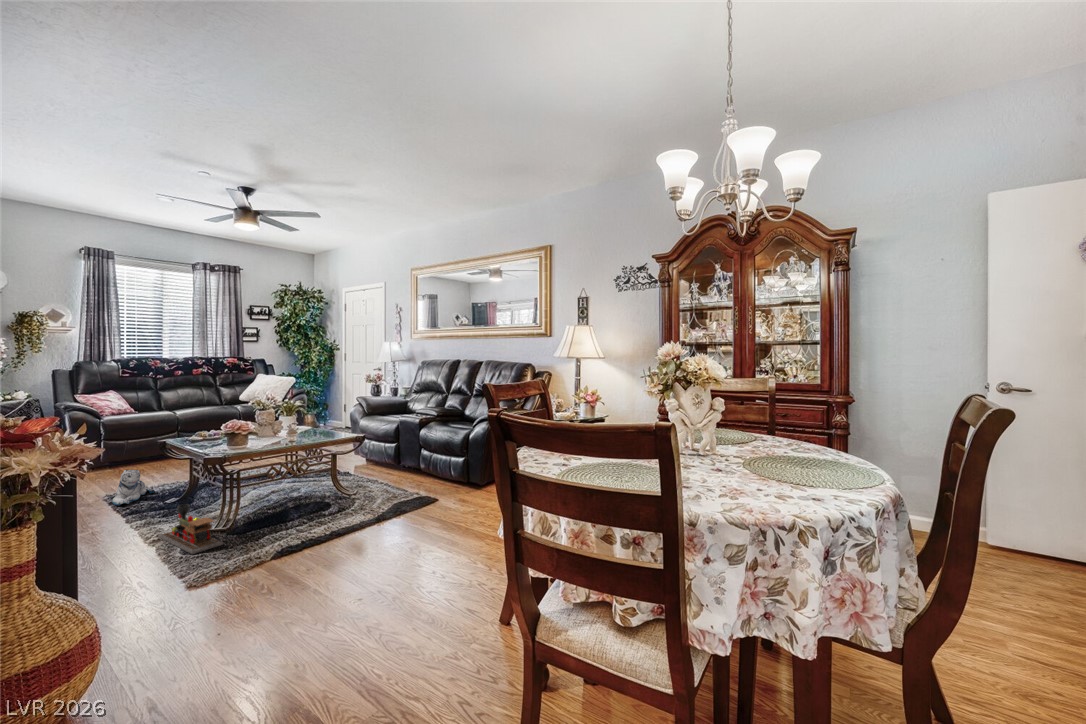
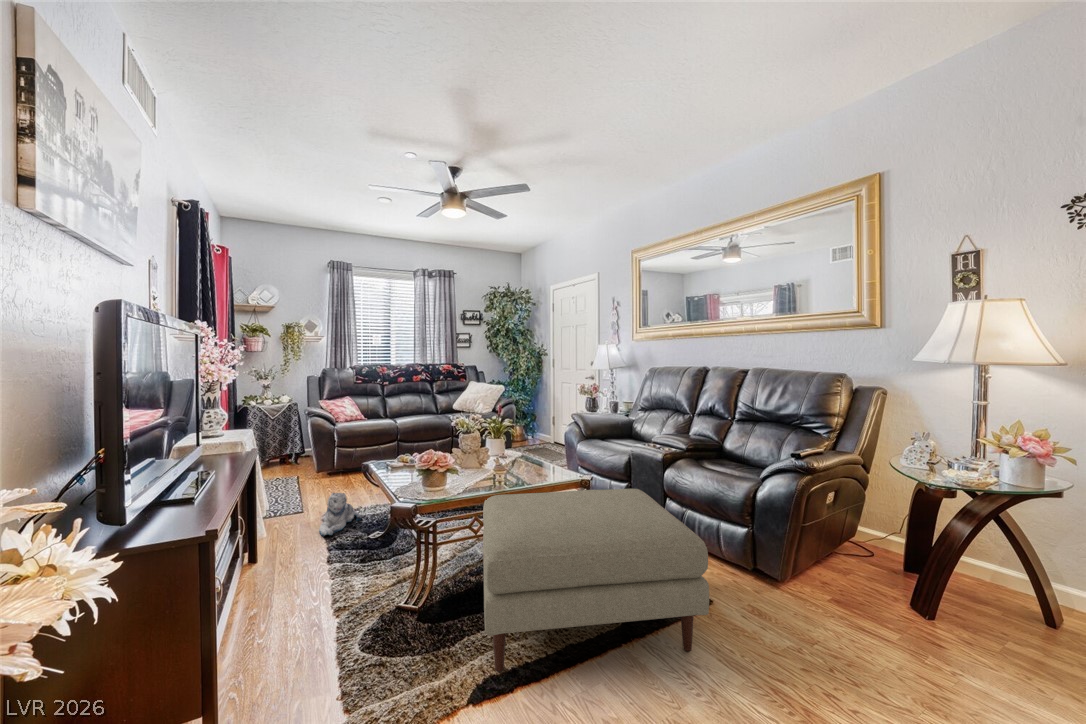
ottoman: none [278,439,422,542] -> present [483,489,709,671]
toy train: present [159,504,223,554] -> none [340,569,407,666]

